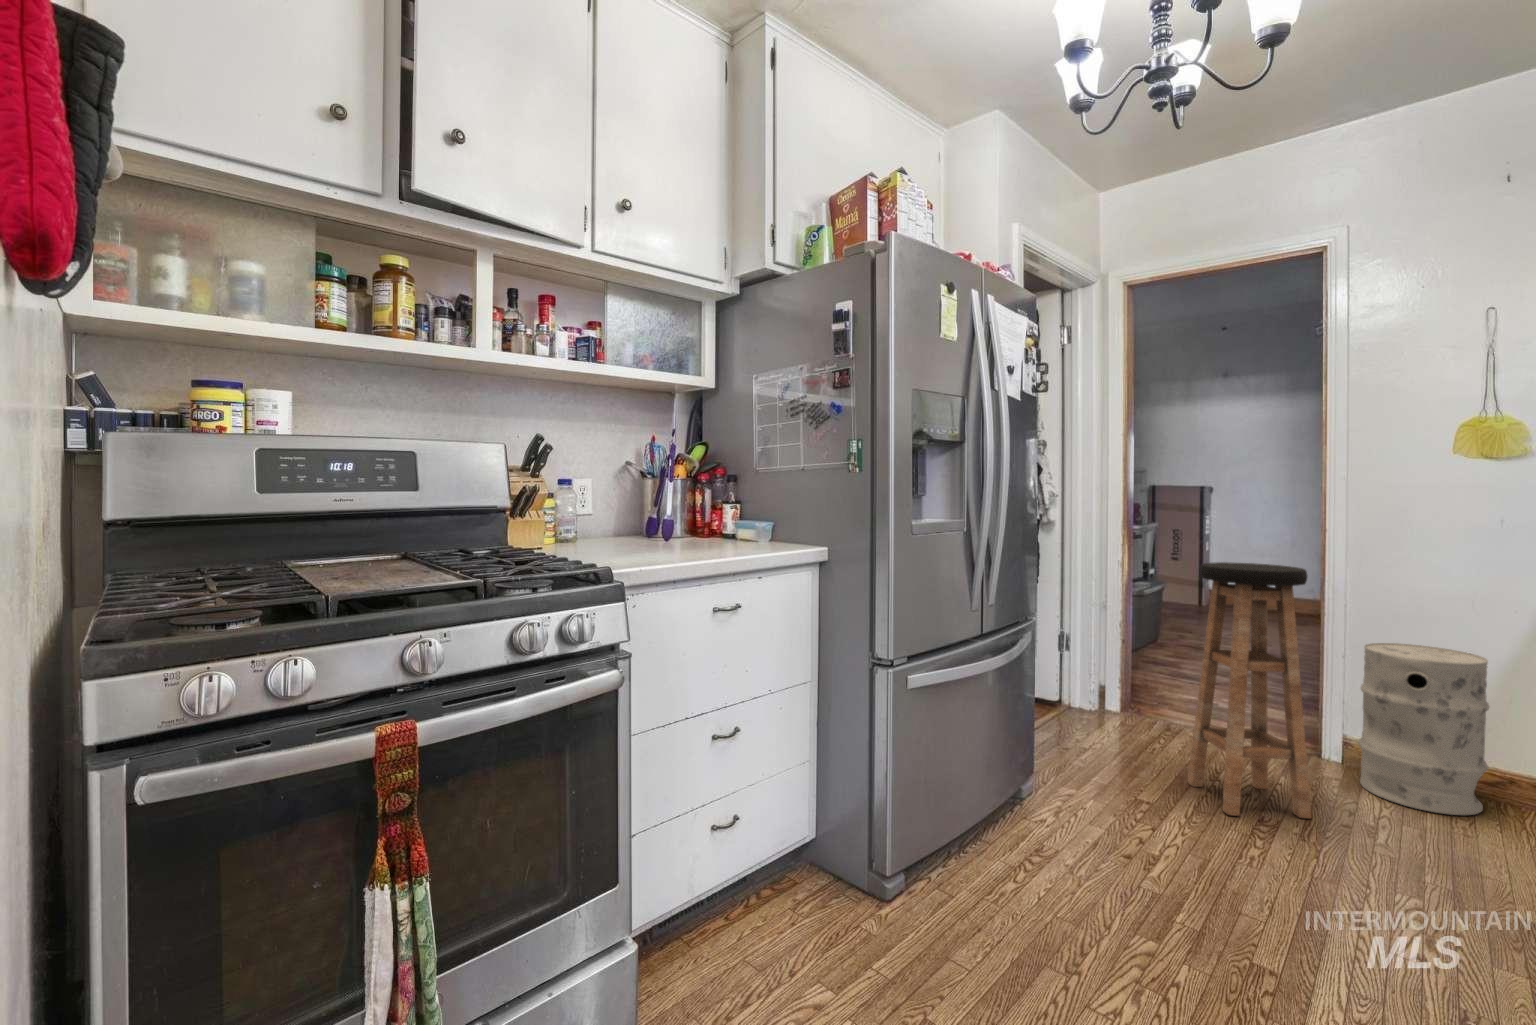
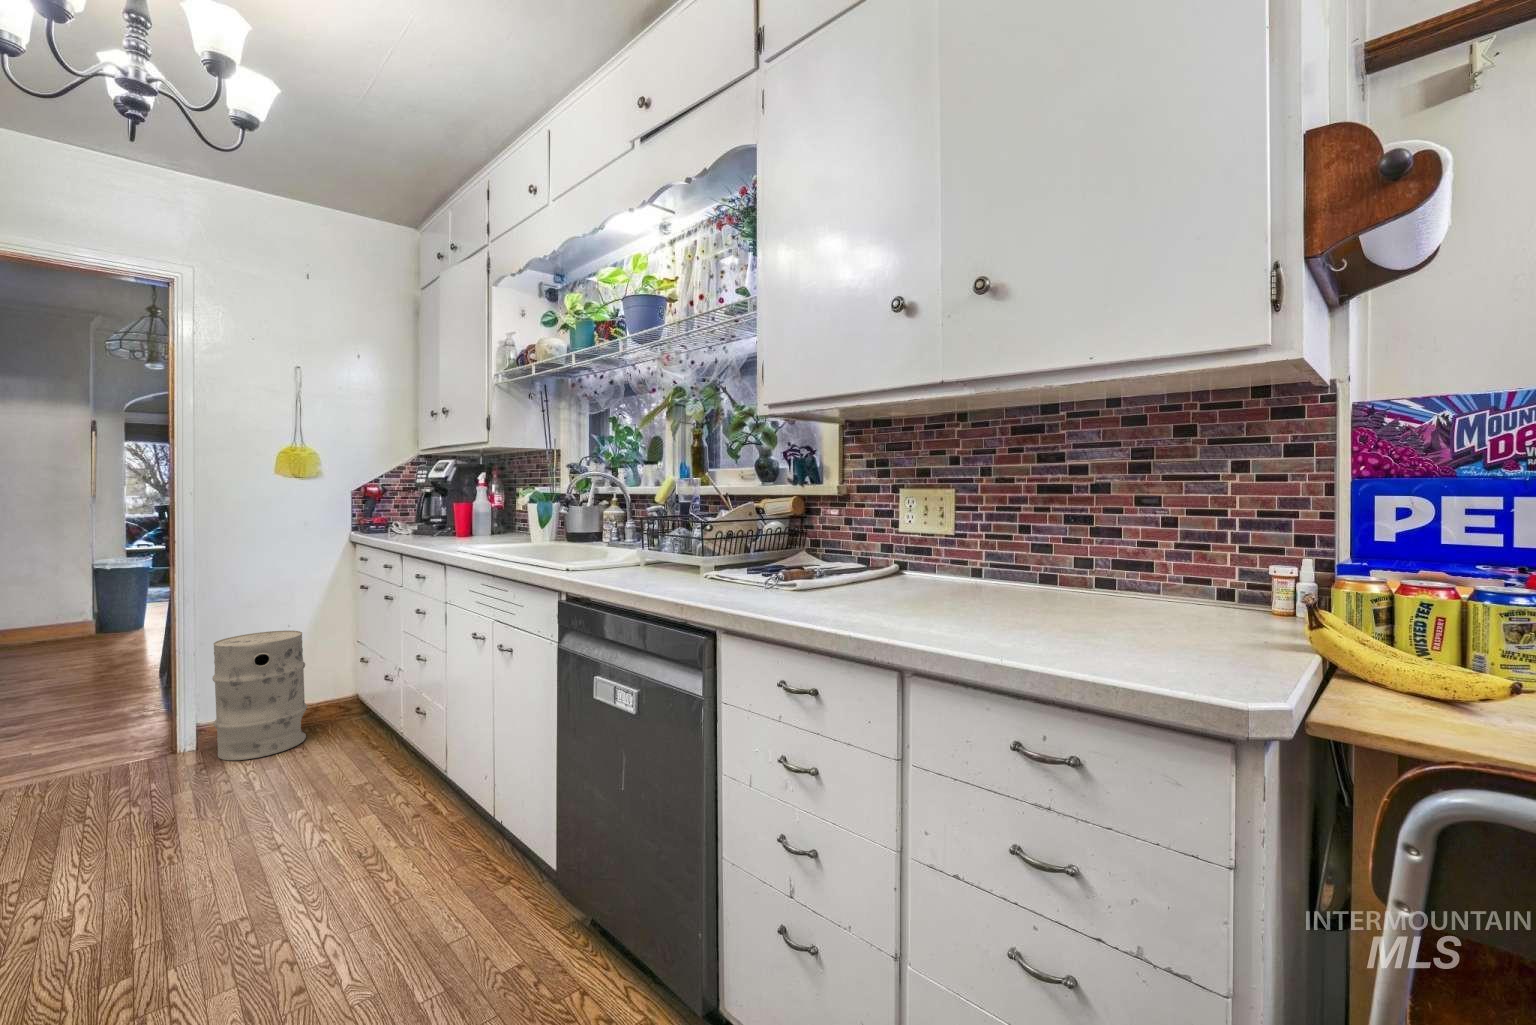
bar stool: present [1187,562,1311,818] -> none [51,588,199,840]

